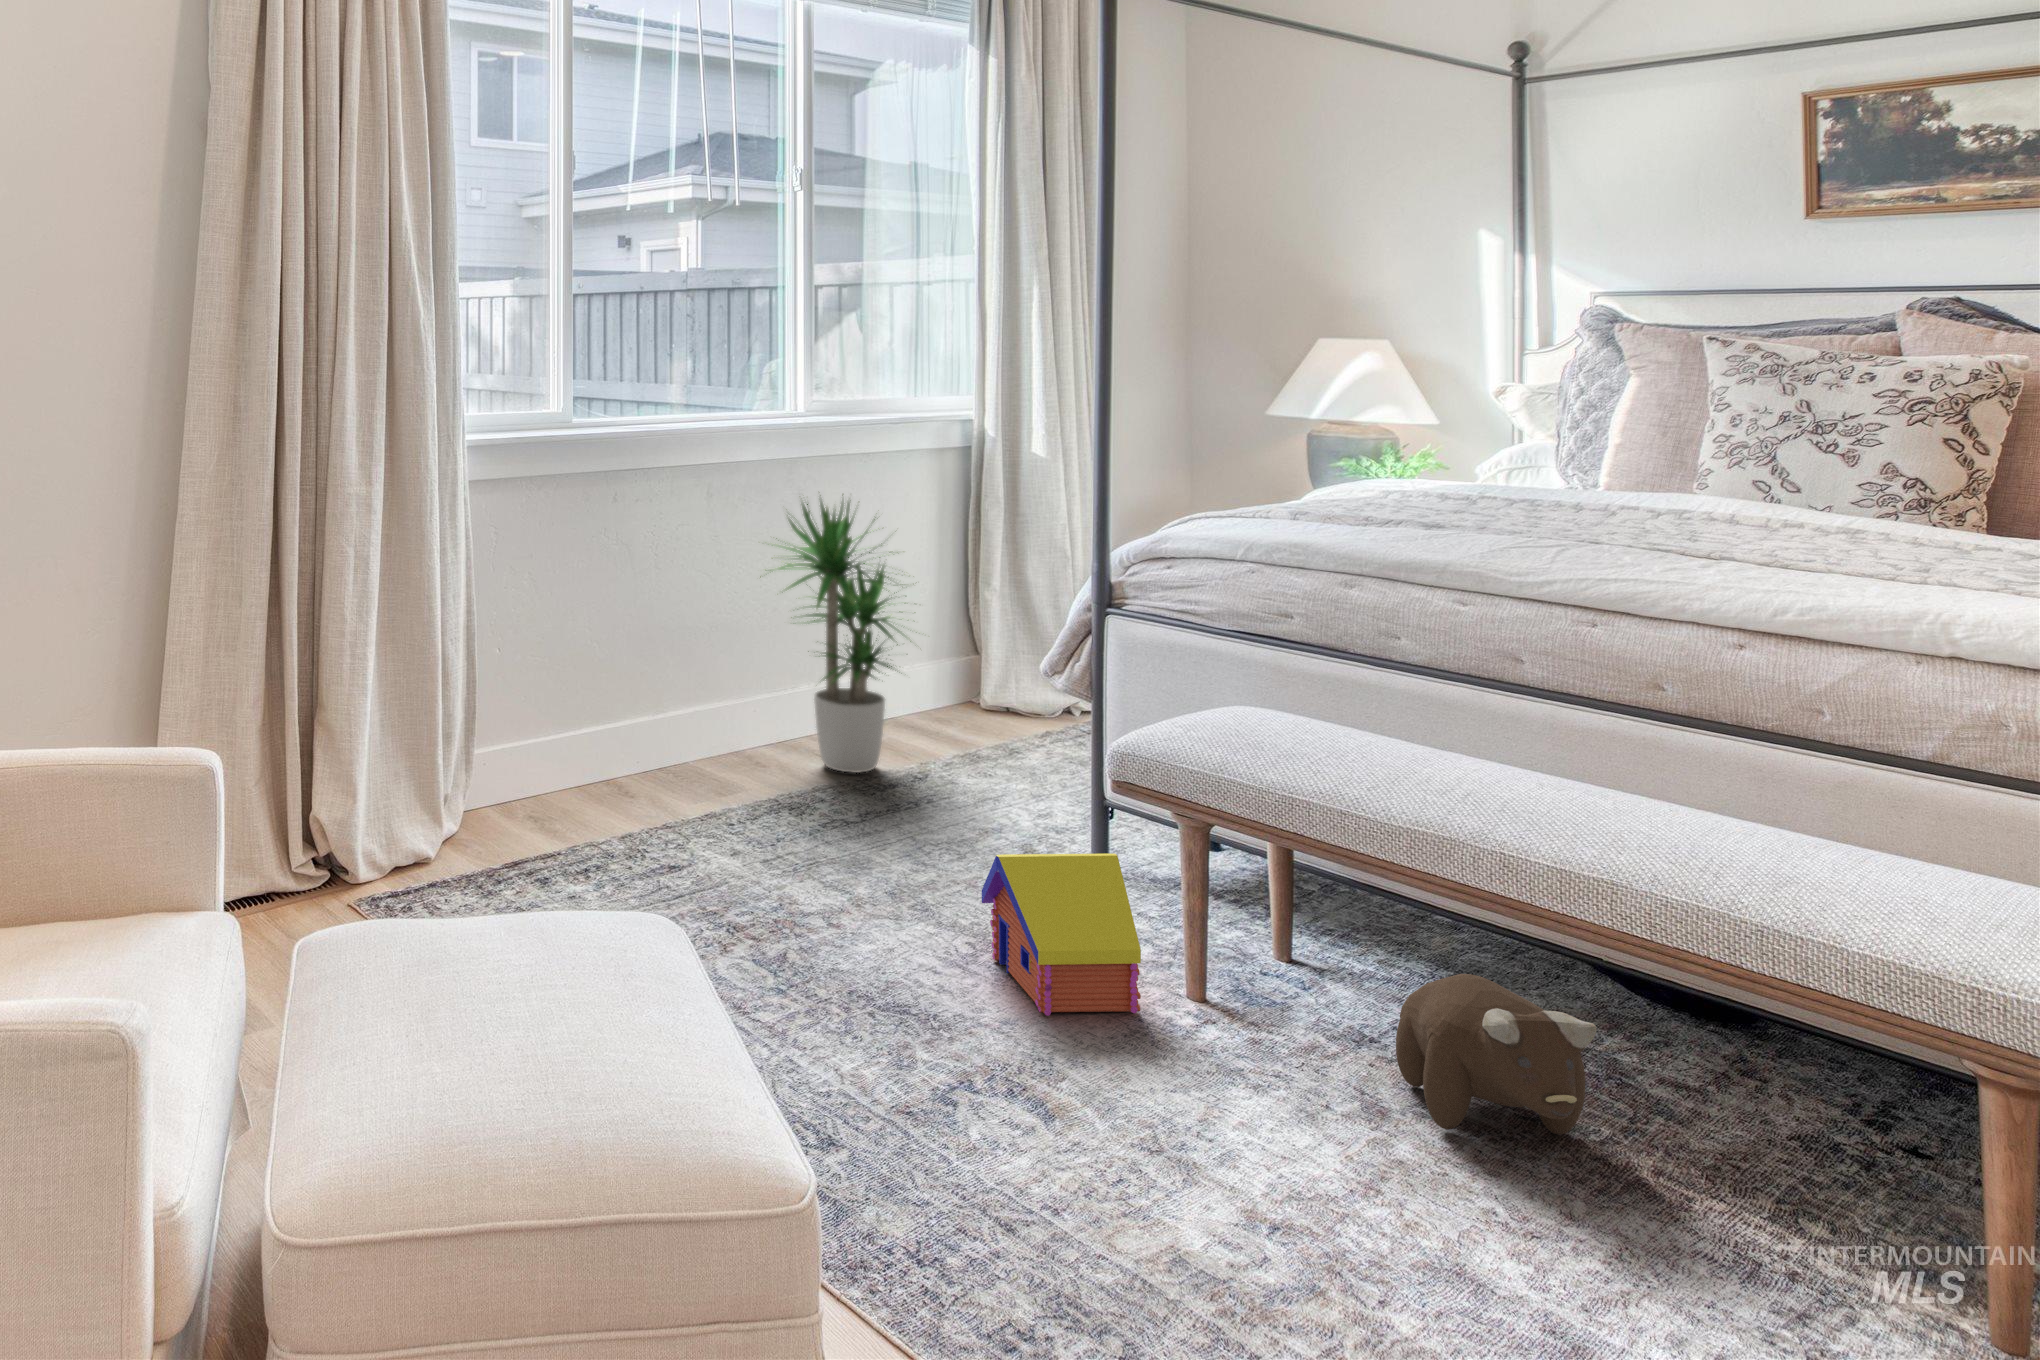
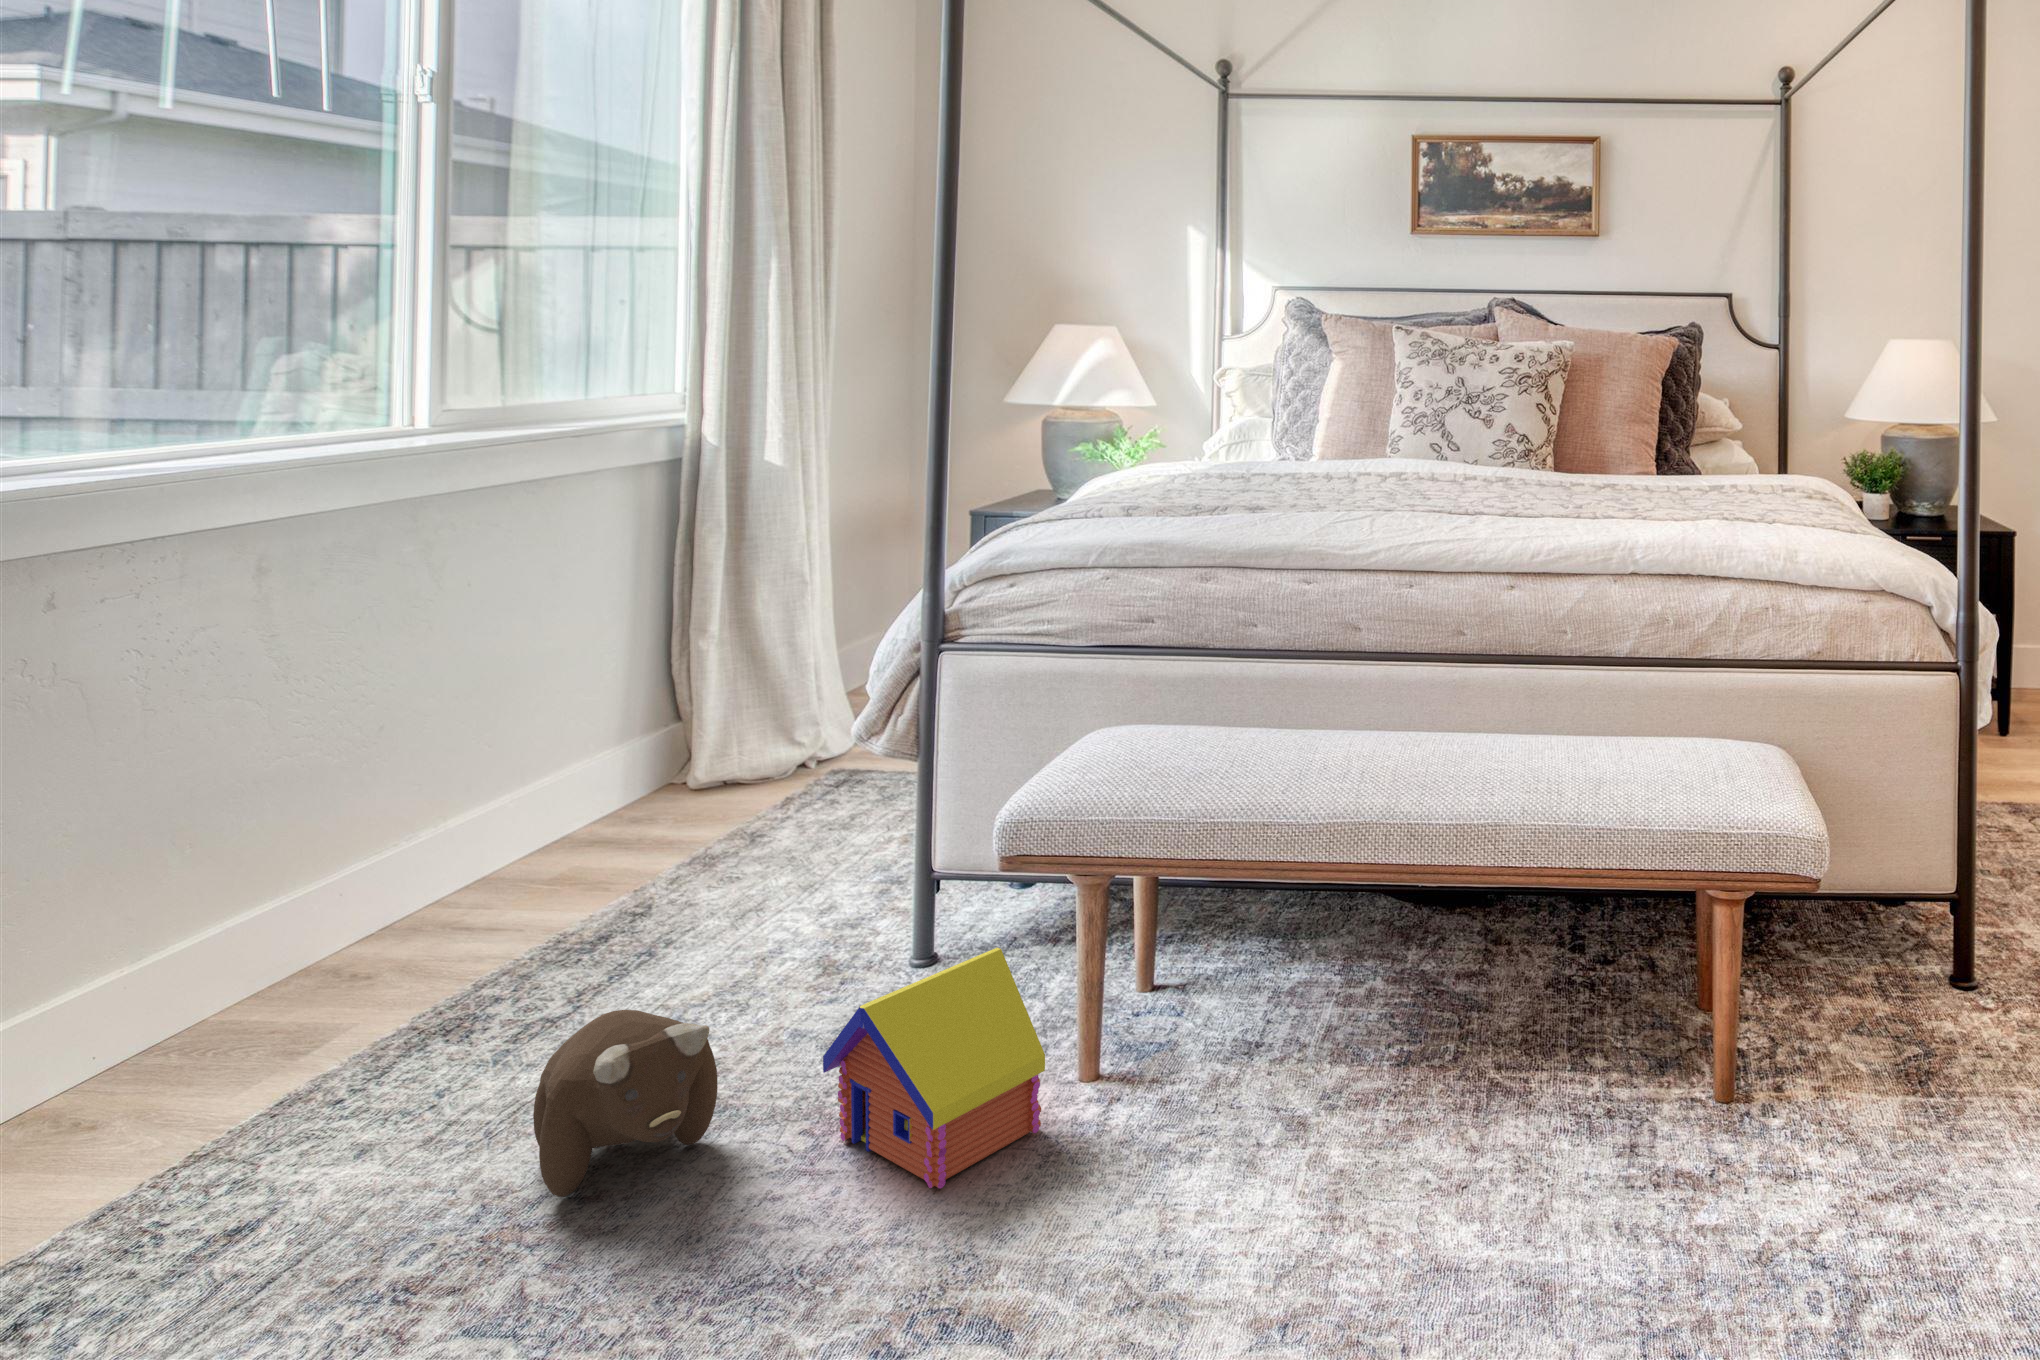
potted plant: present [760,495,911,773] -> none [349,542,651,945]
plush toy: present [1396,974,1597,1135] -> present [533,1010,718,1197]

